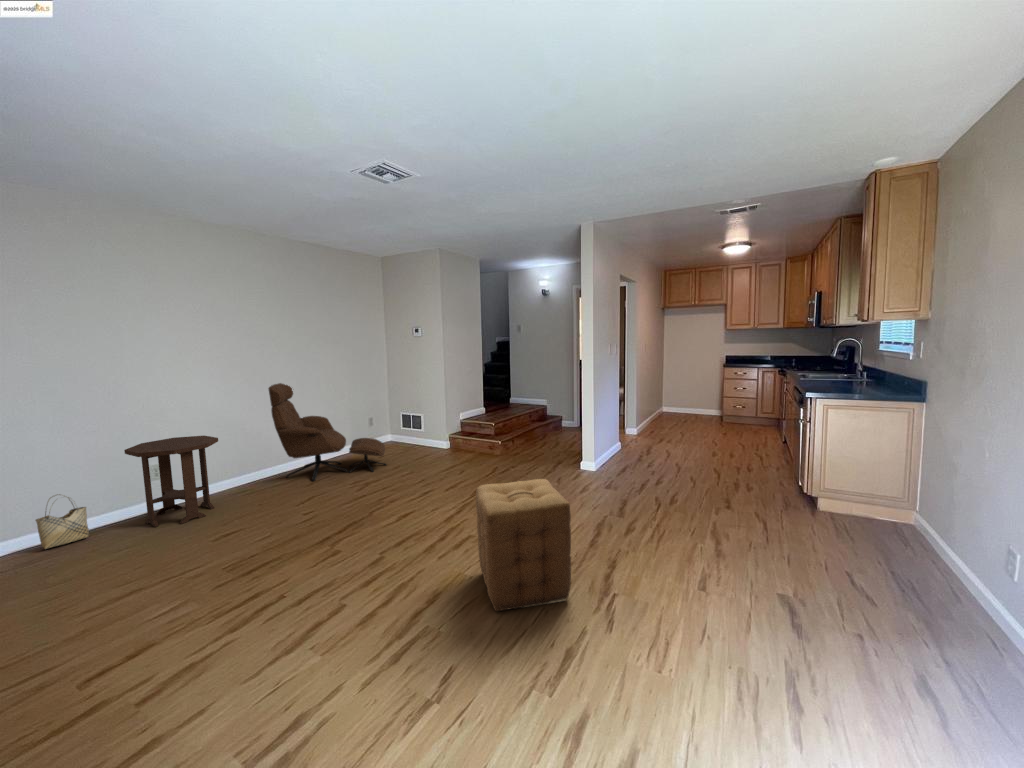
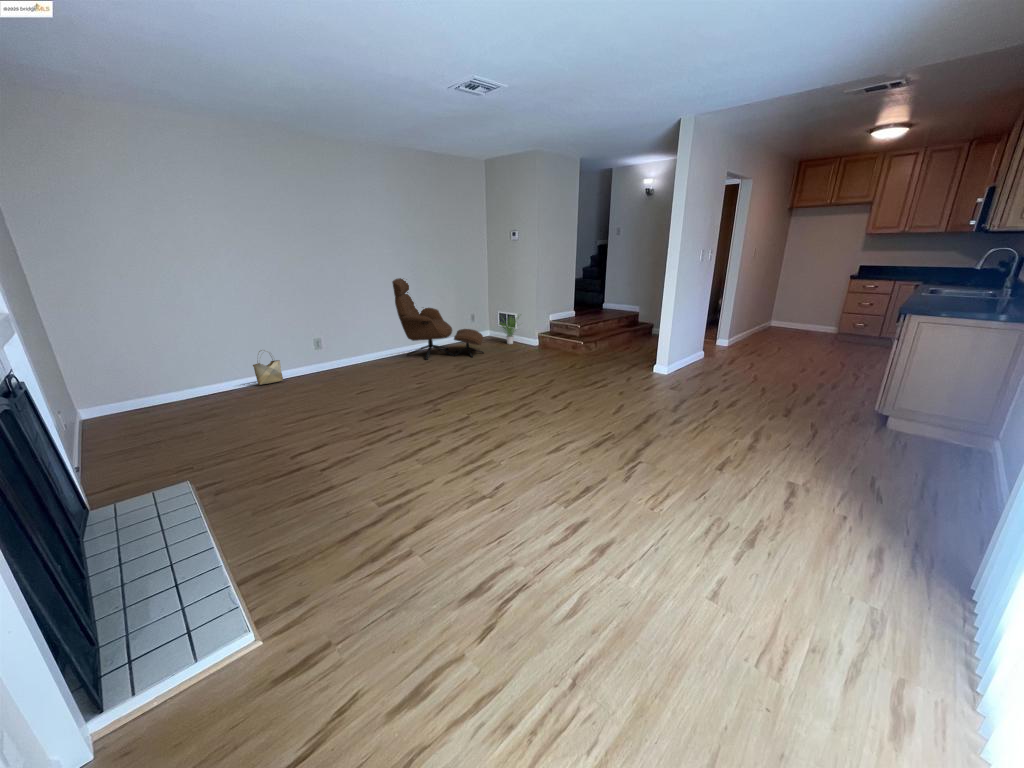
potted plant: none [399,415,431,451] -> present [500,318,517,344]
side table: present [124,436,218,527] -> none [299,317,358,379]
ottoman: present [476,479,571,611] -> none [537,367,609,461]

